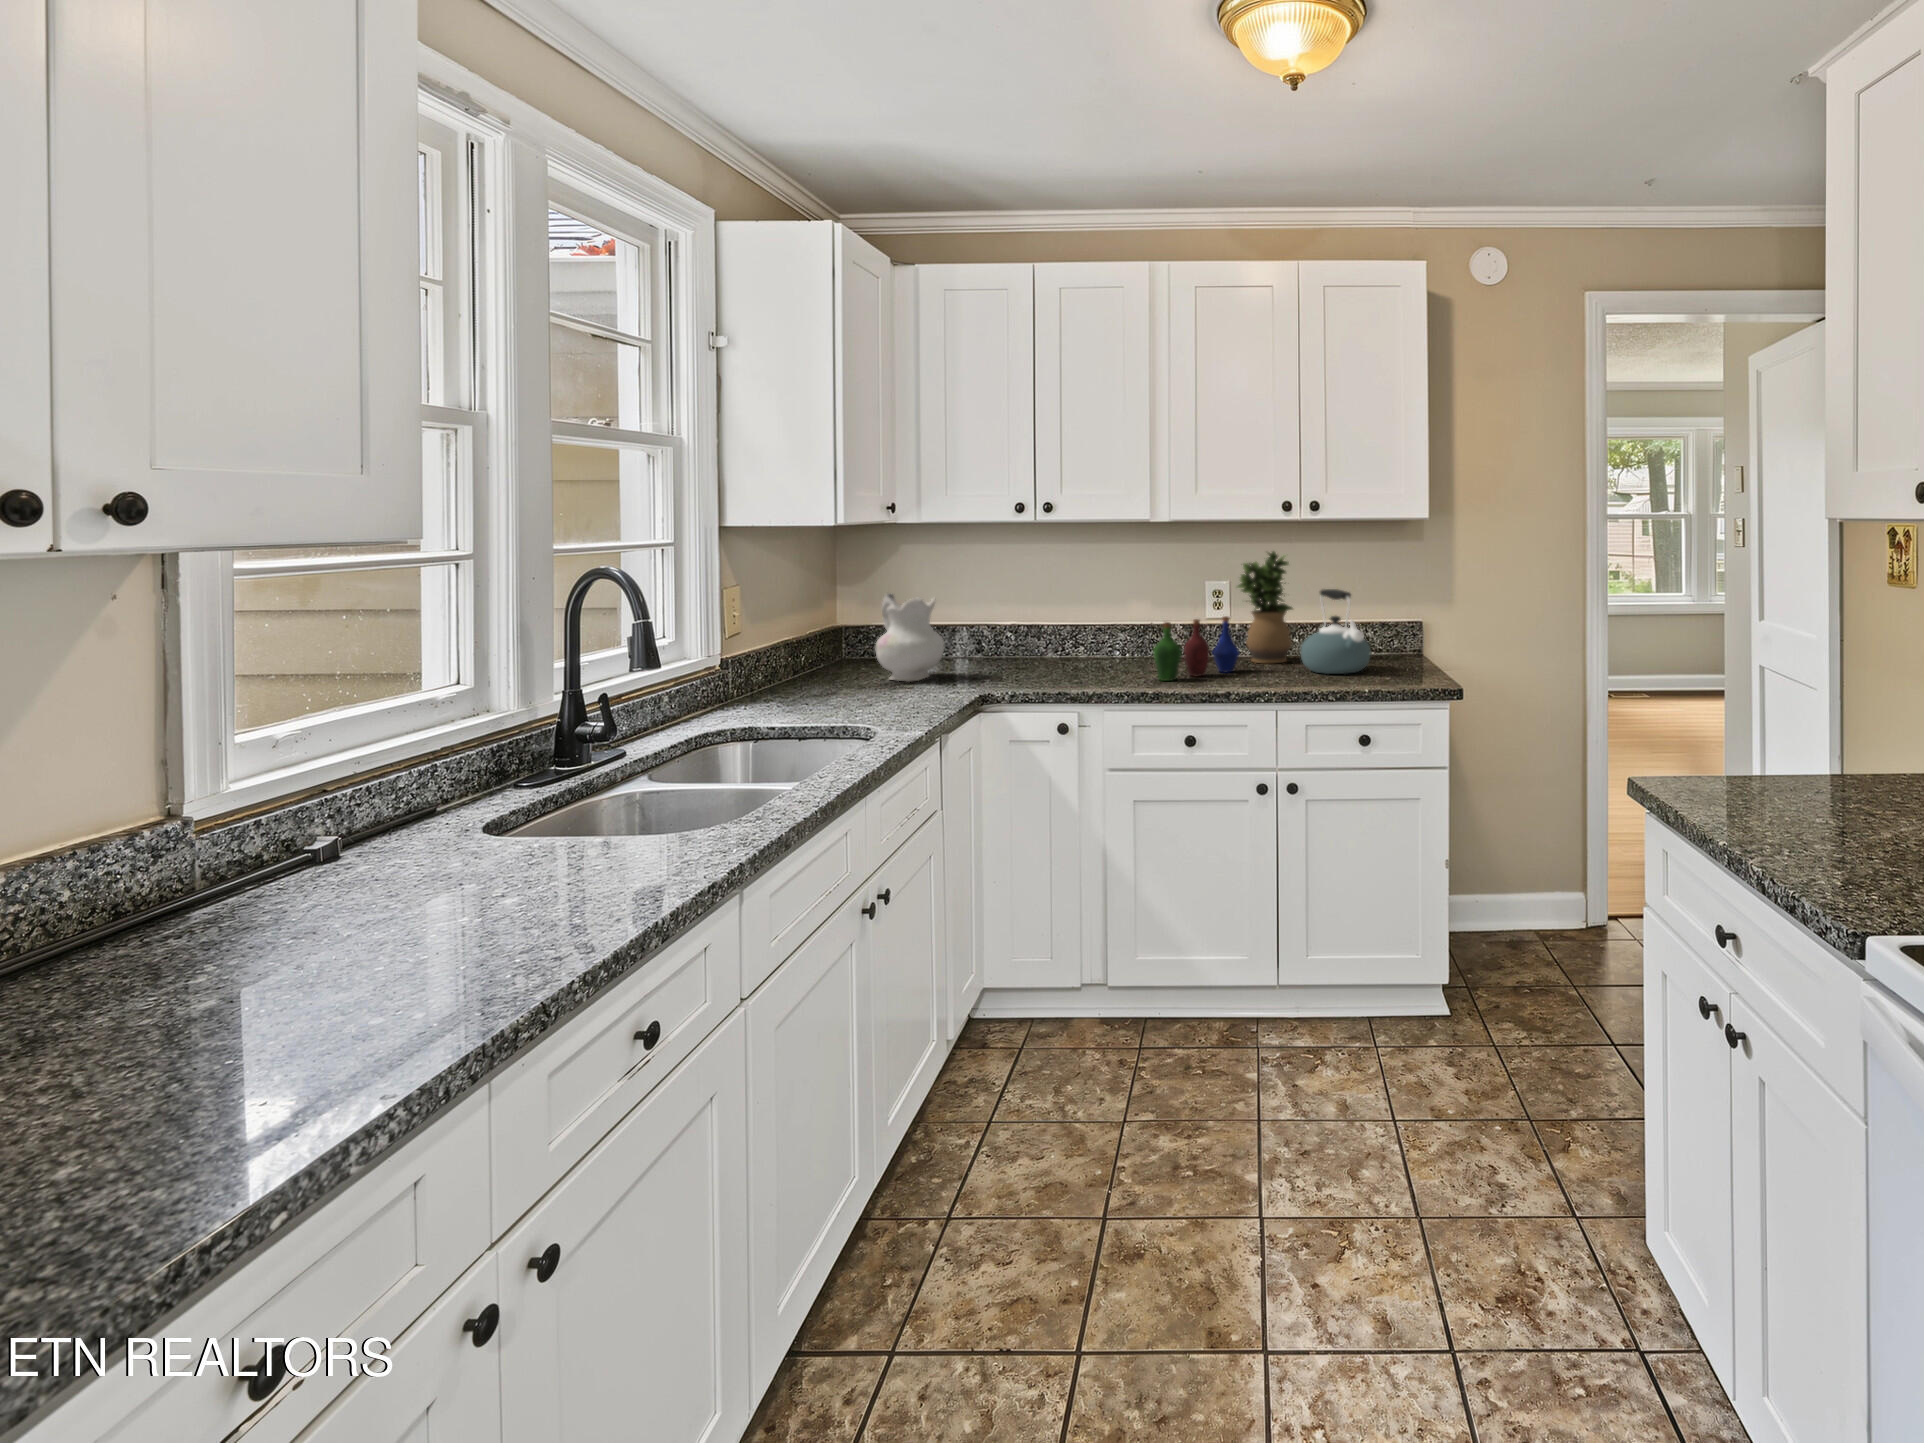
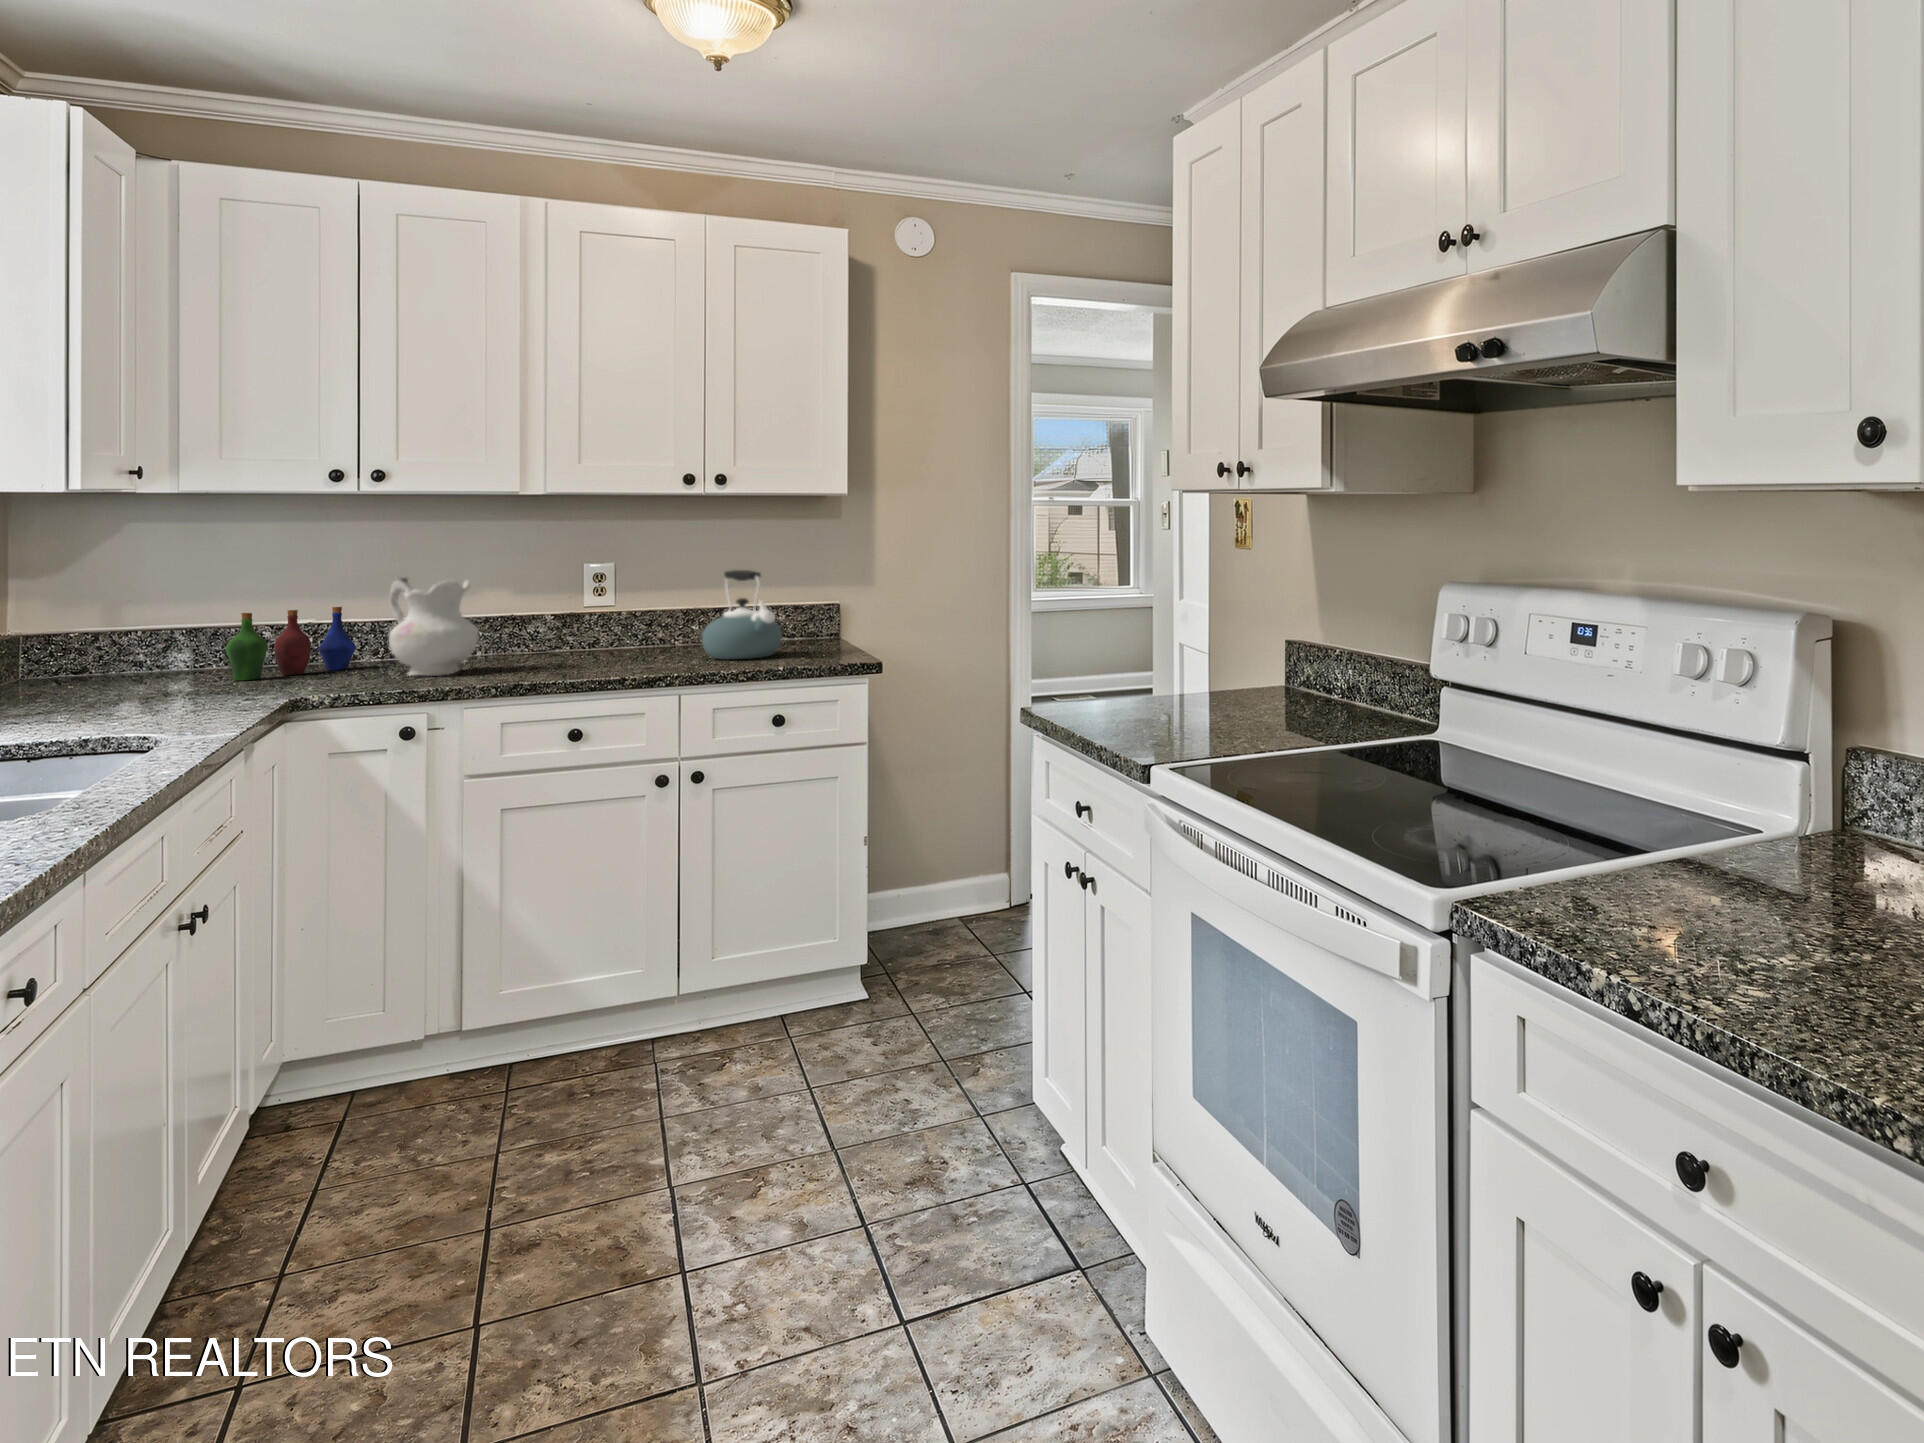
potted plant: present [1237,551,1293,663] -> none [622,531,693,656]
ceramic pitcher: present [875,593,944,682] -> present [389,577,478,676]
bottle: present [1153,616,1240,681] -> present [226,607,356,680]

